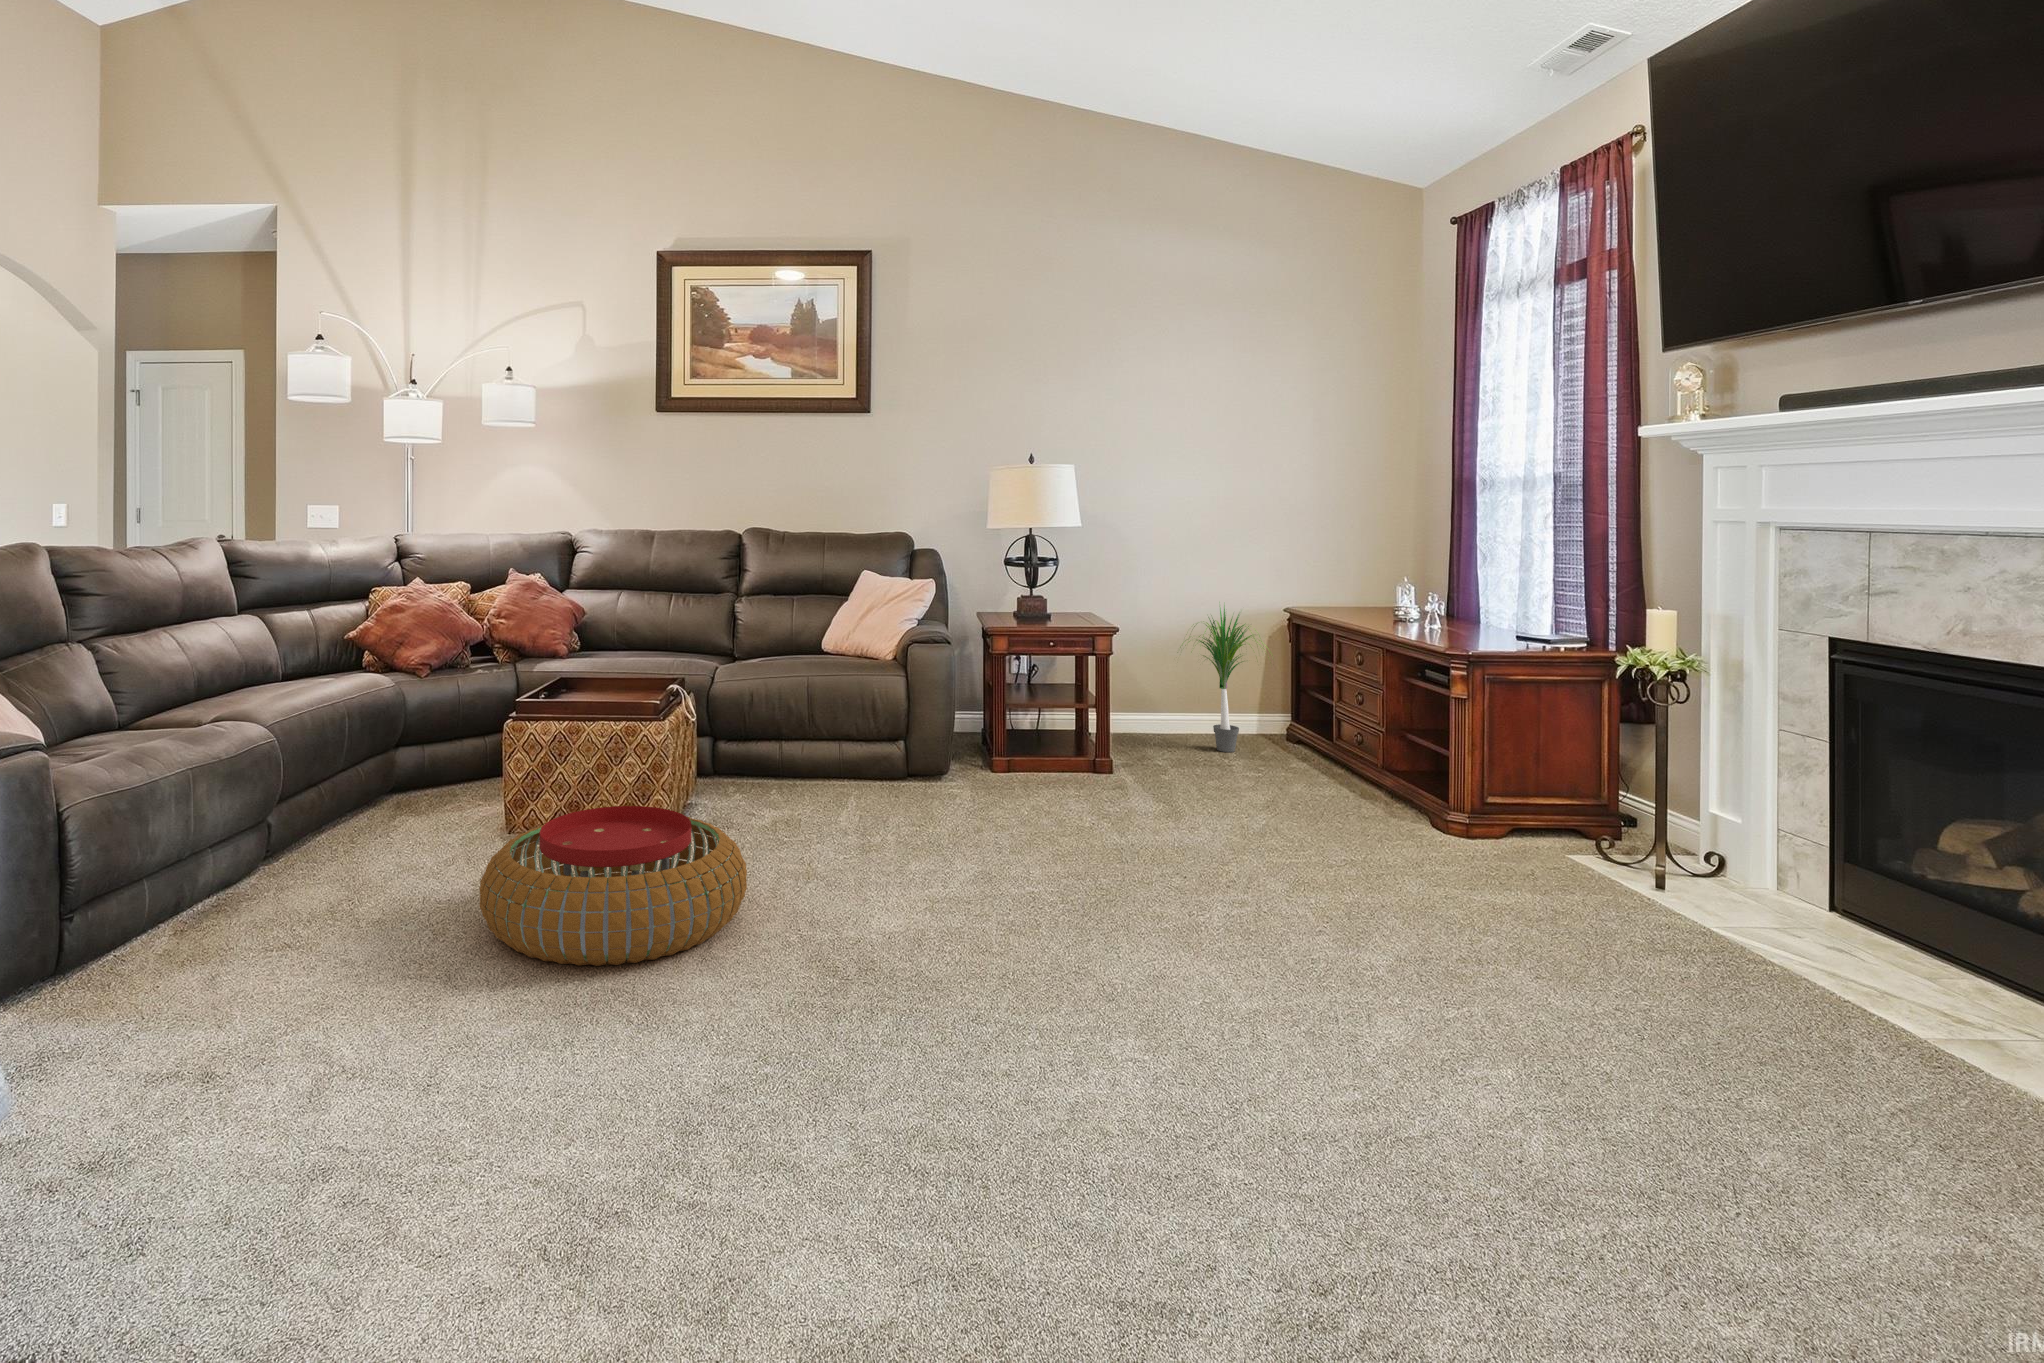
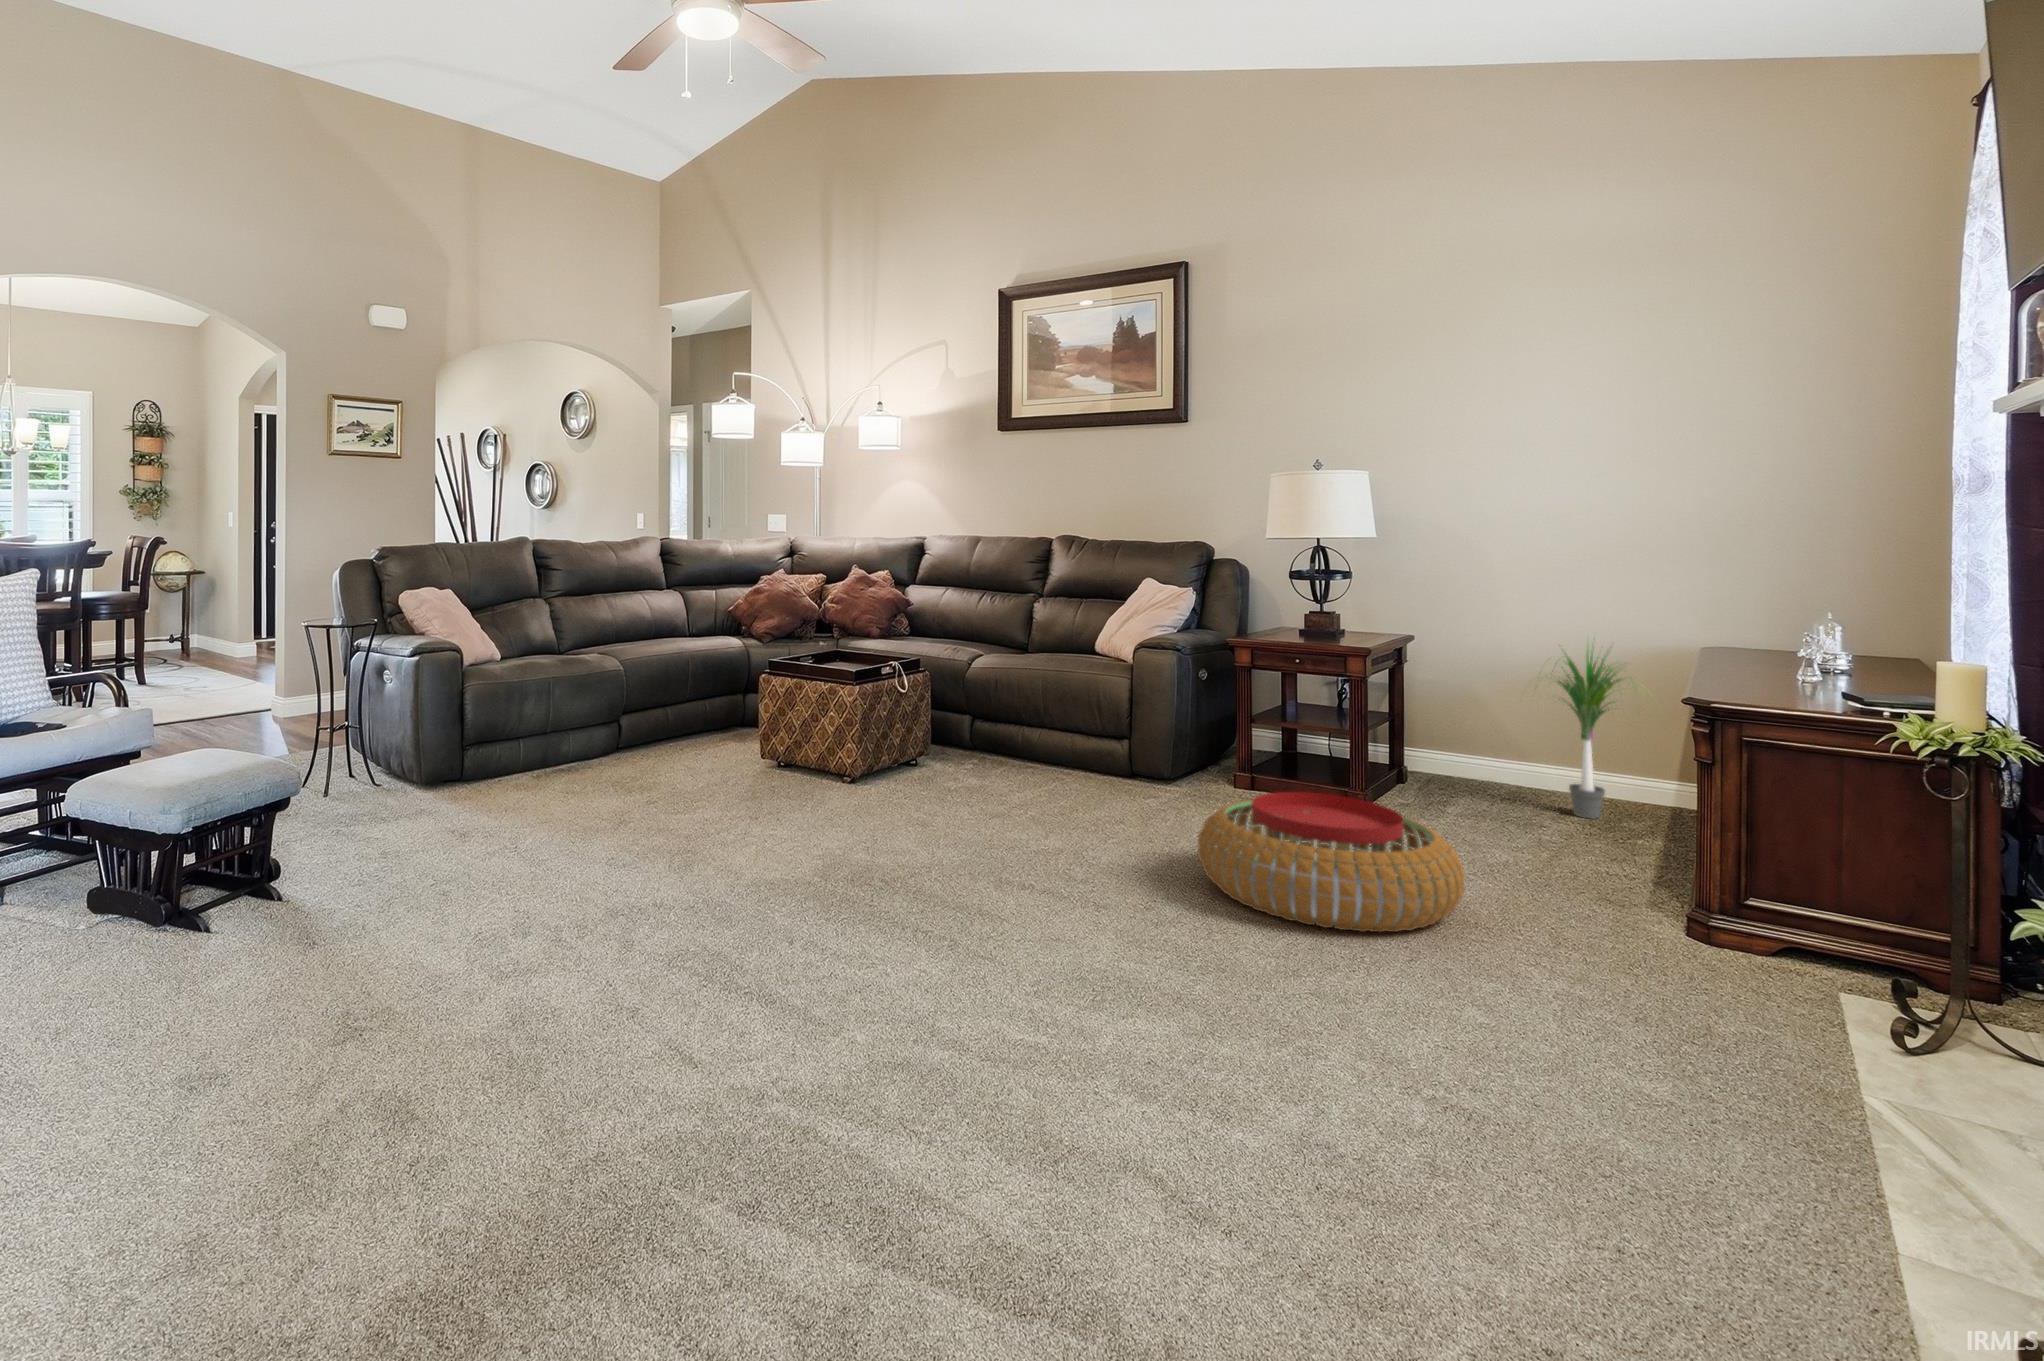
pouf: present [479,806,747,966] -> present [1198,792,1465,932]

